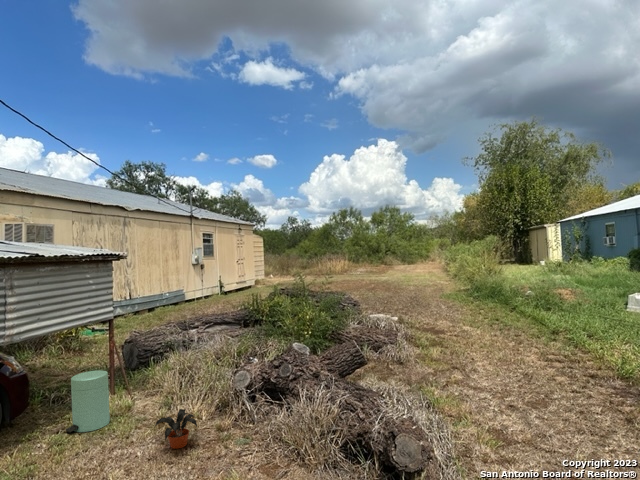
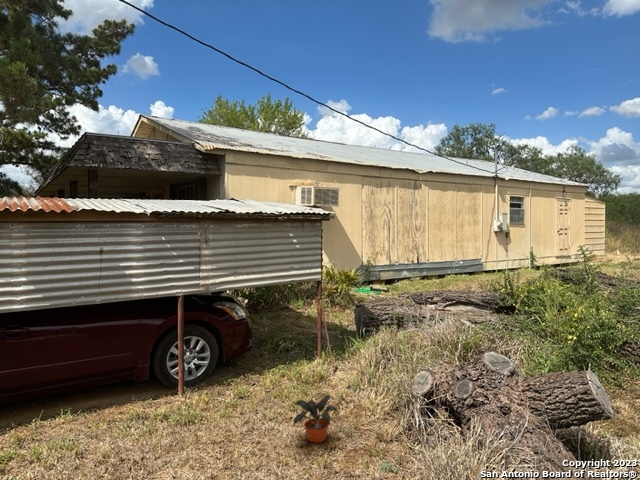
trash can: present [66,370,110,432] -> none [257,329,296,388]

